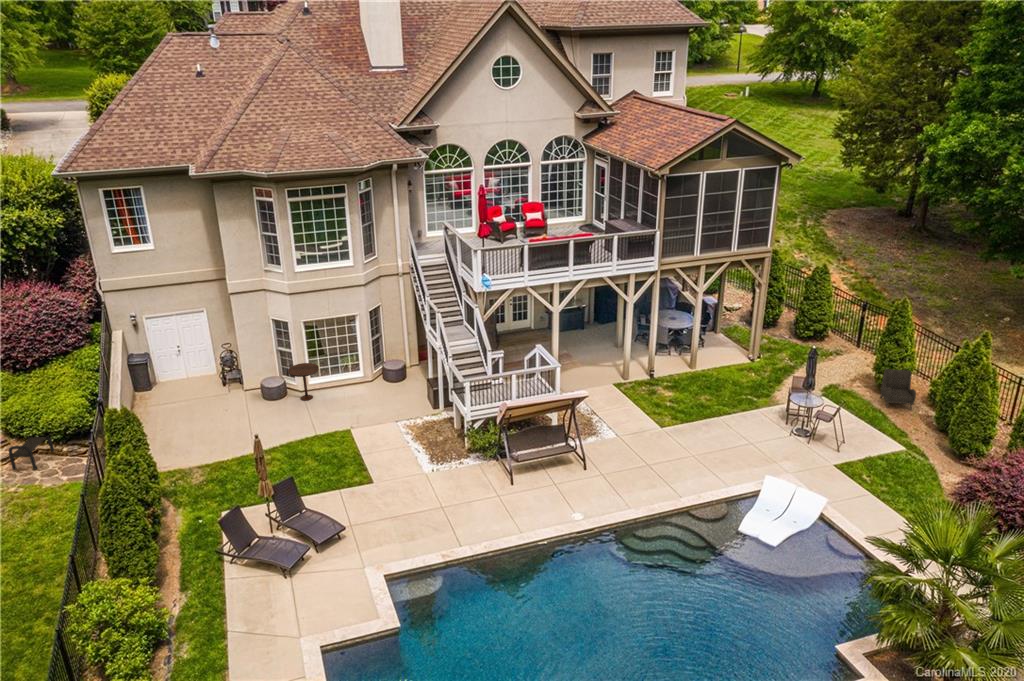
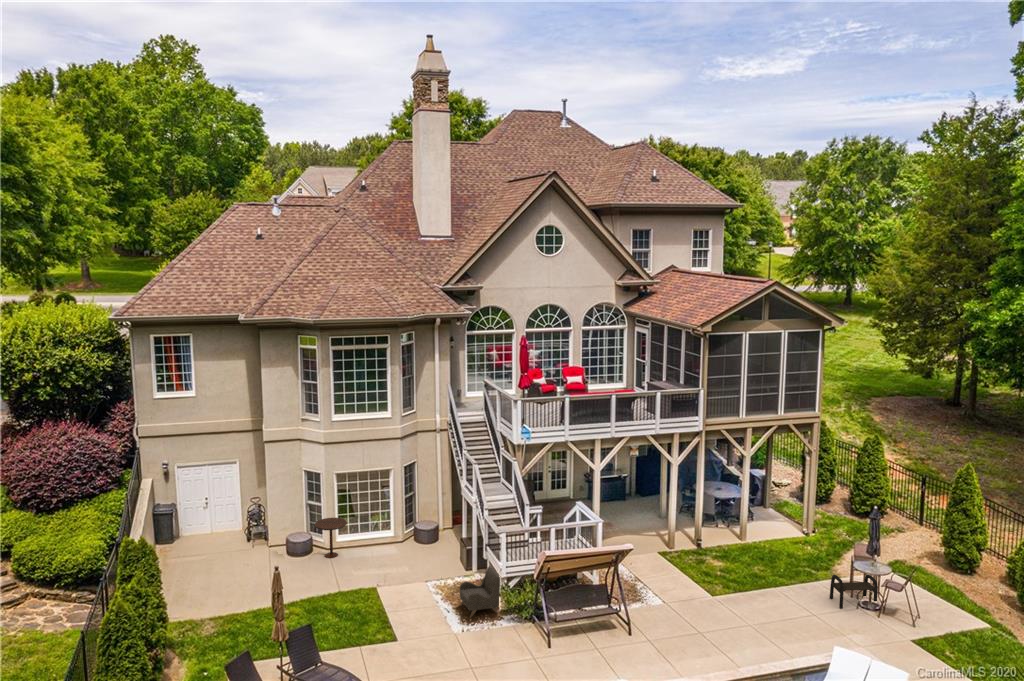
armchair: present [881,369,916,410] -> present [460,566,500,618]
bench: present [9,435,54,470] -> present [830,574,878,609]

